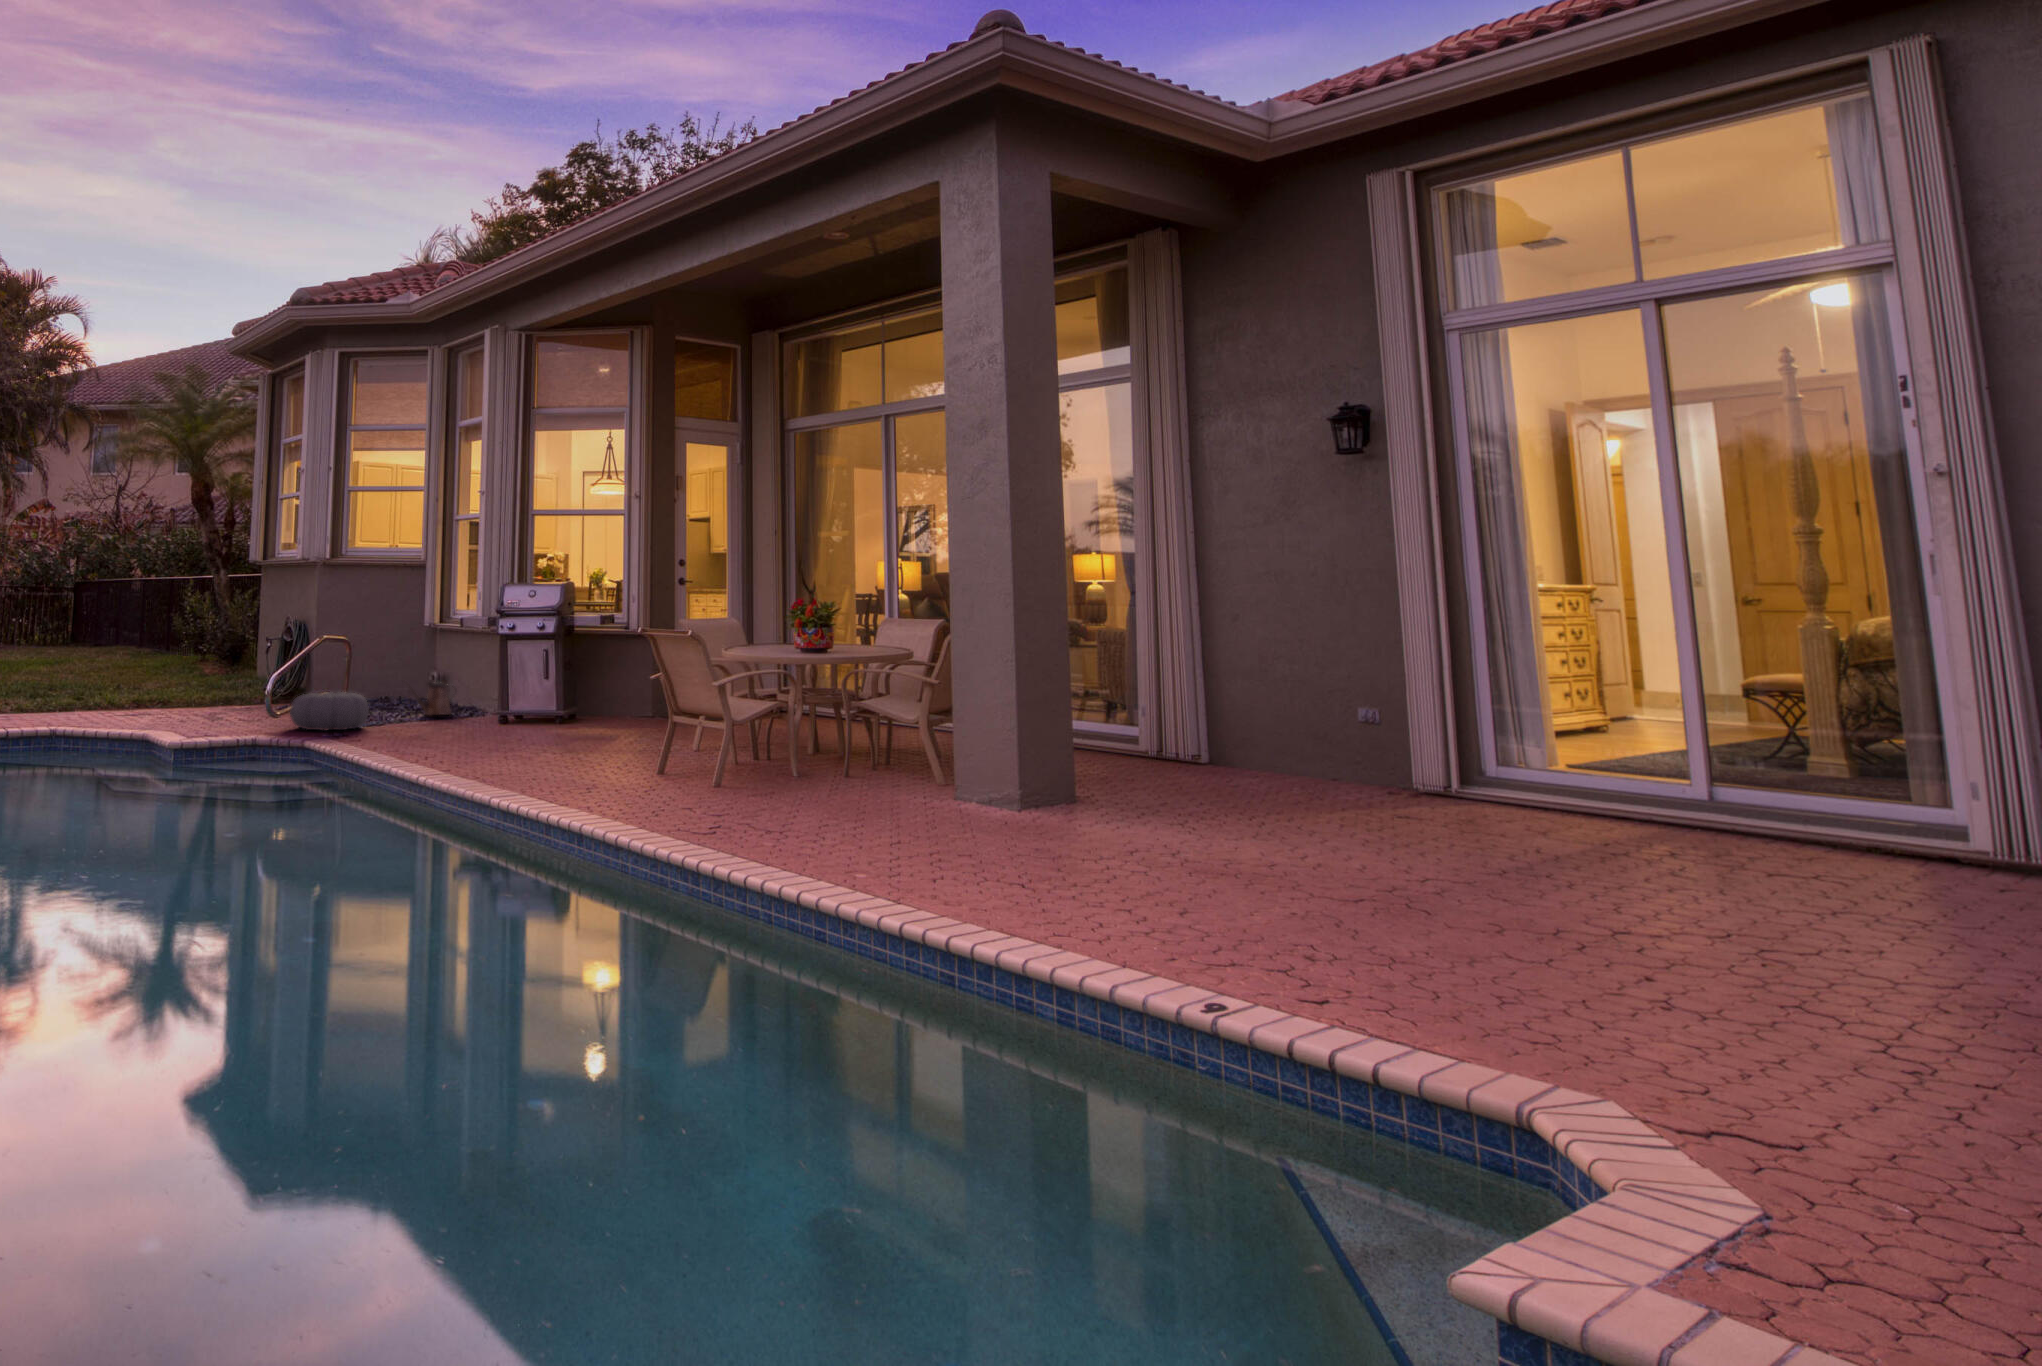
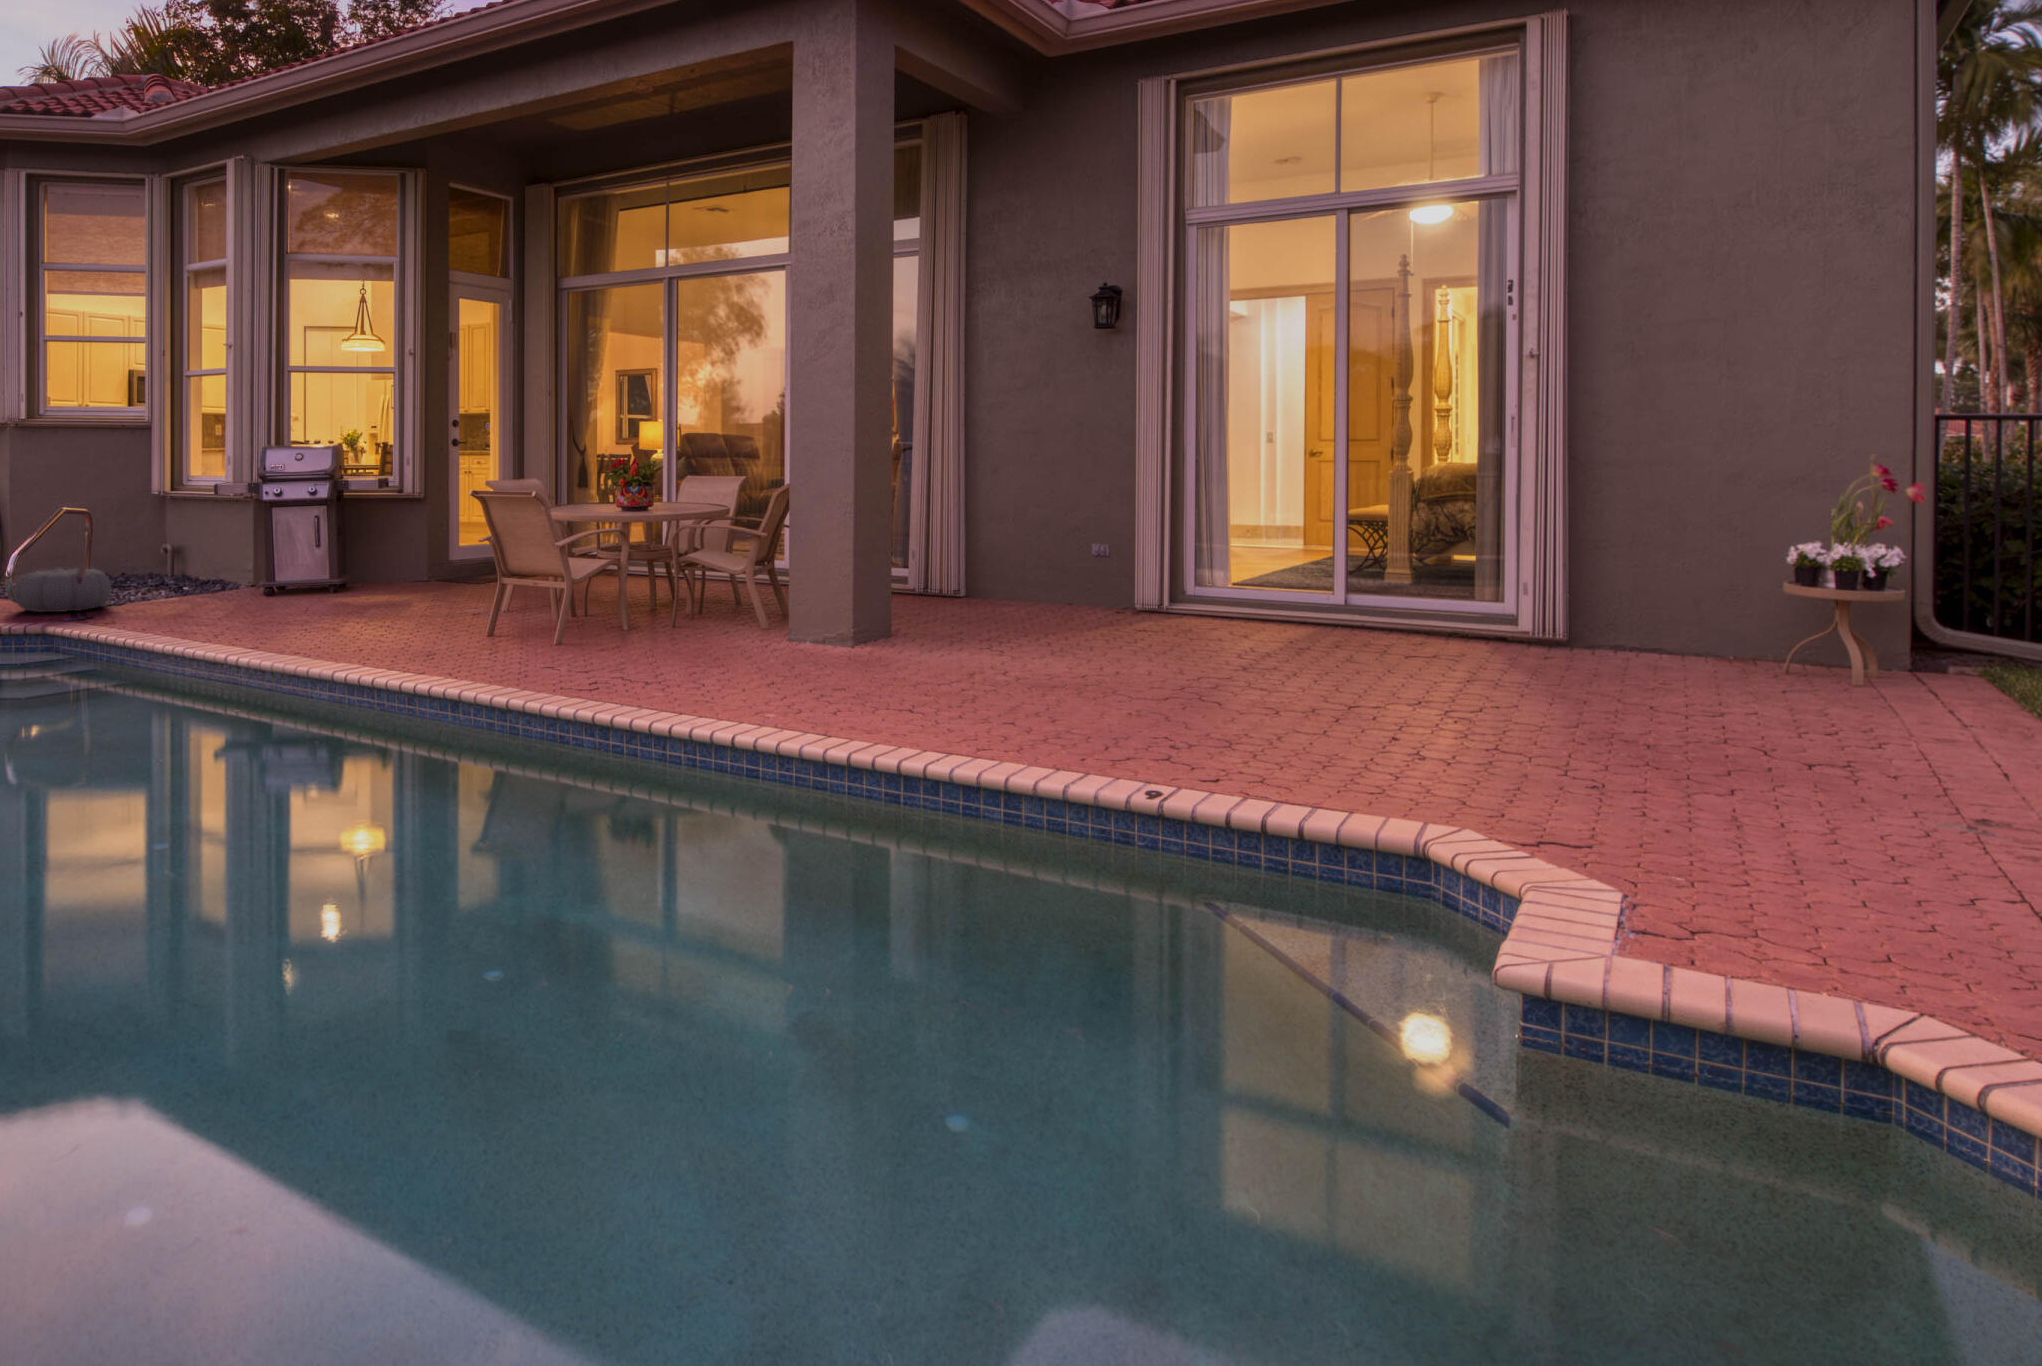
watering can: present [408,682,451,715] -> none [134,551,196,588]

